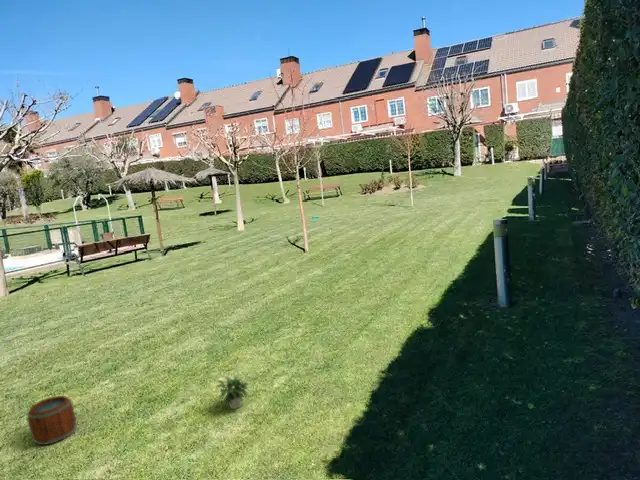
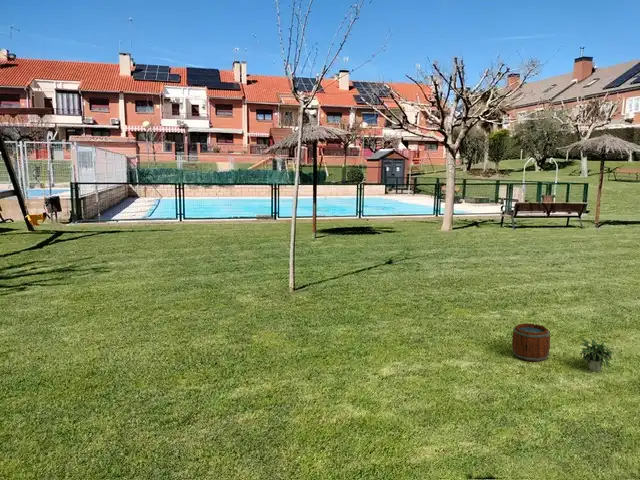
bucket: present [27,396,77,445] -> present [512,323,550,362]

